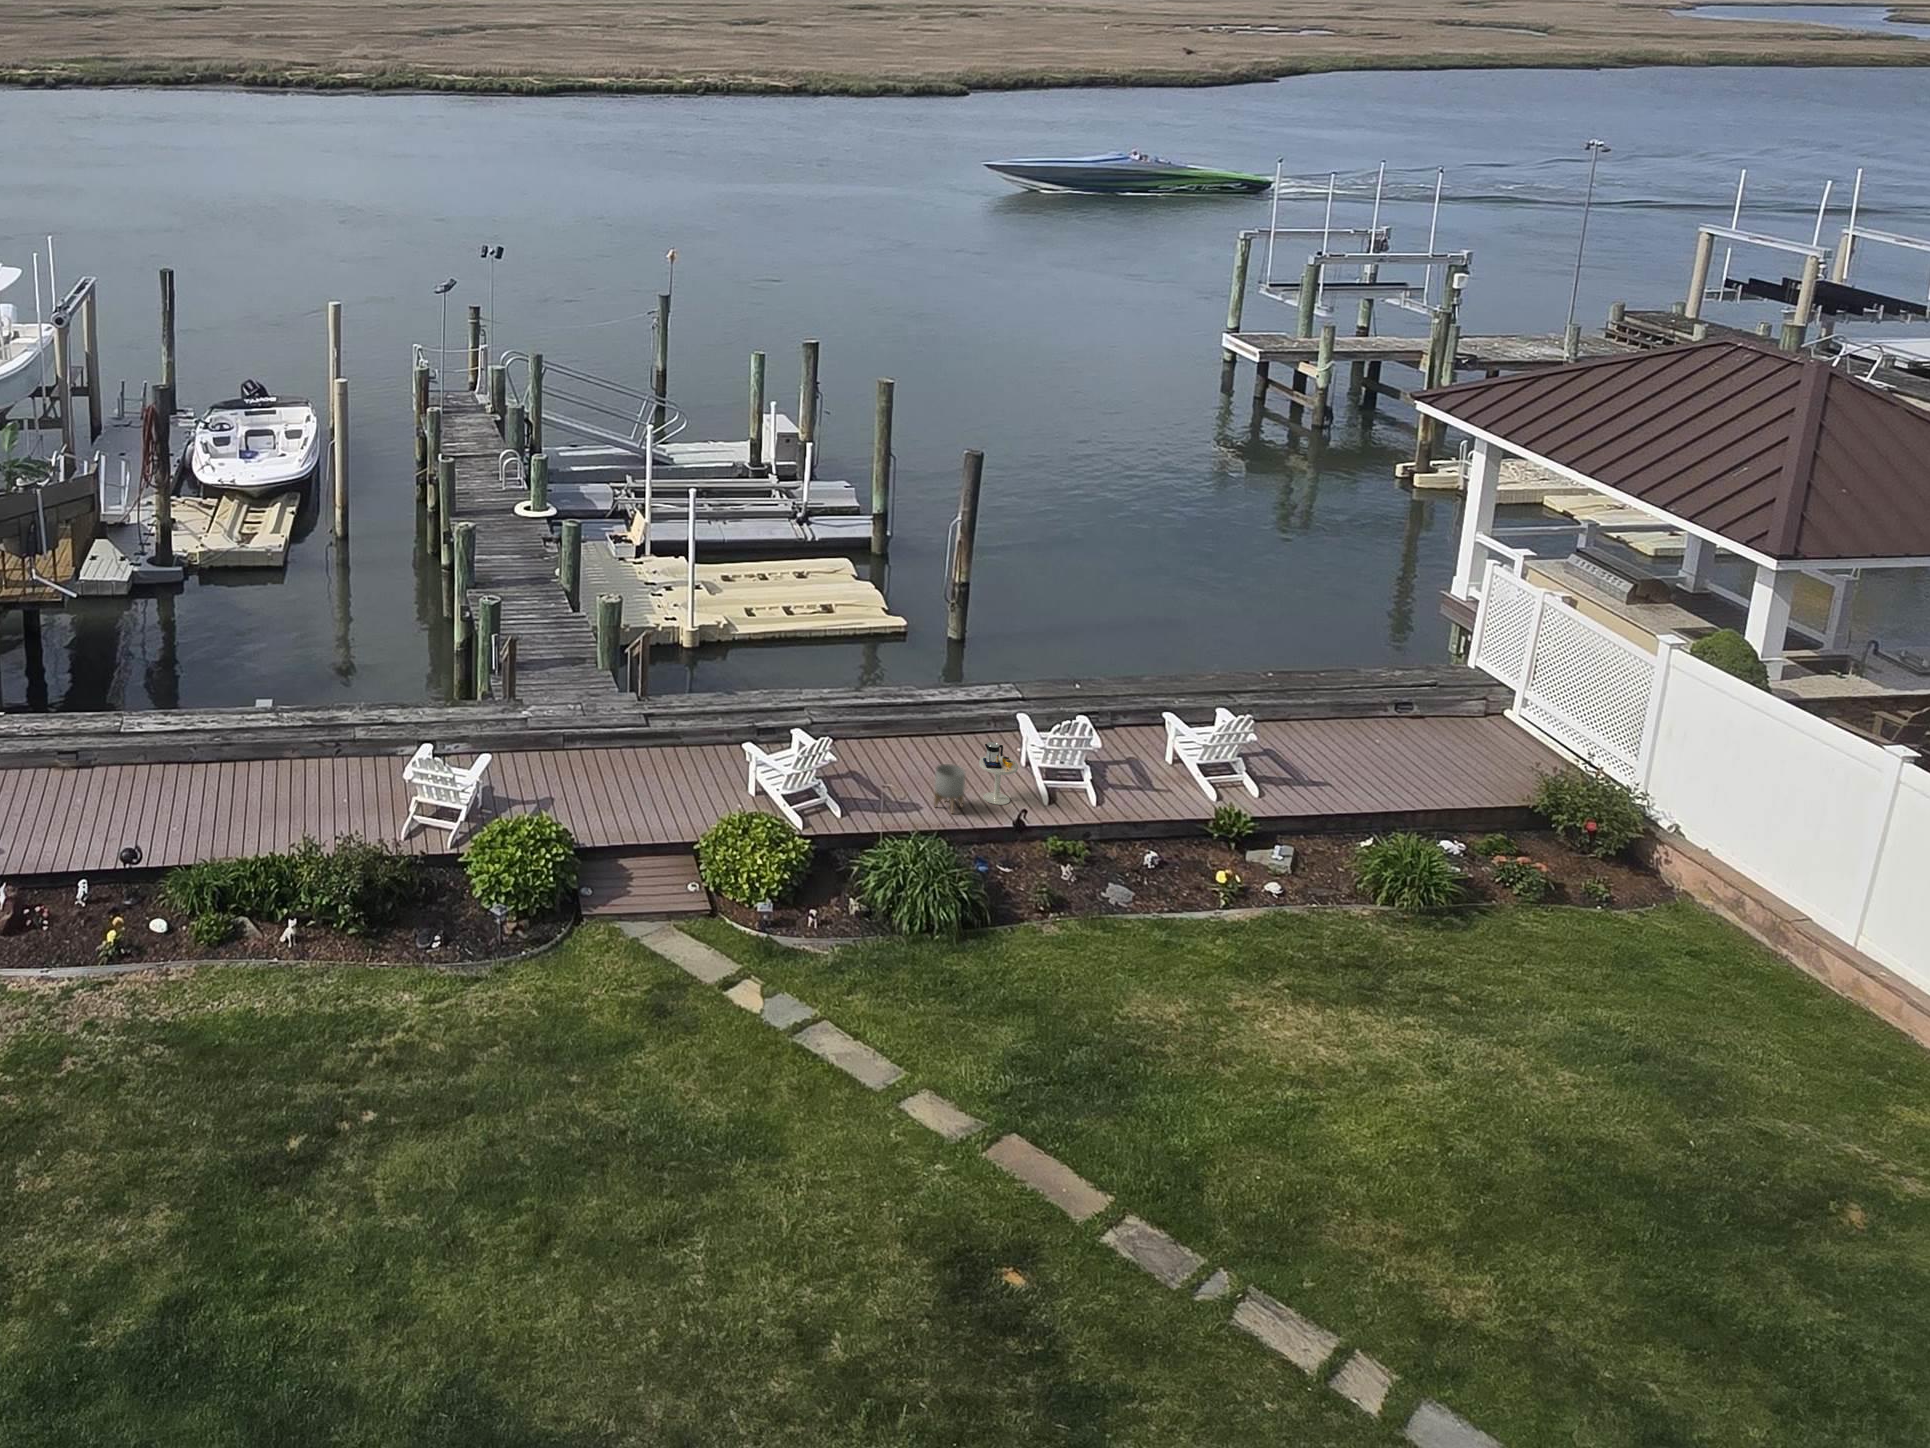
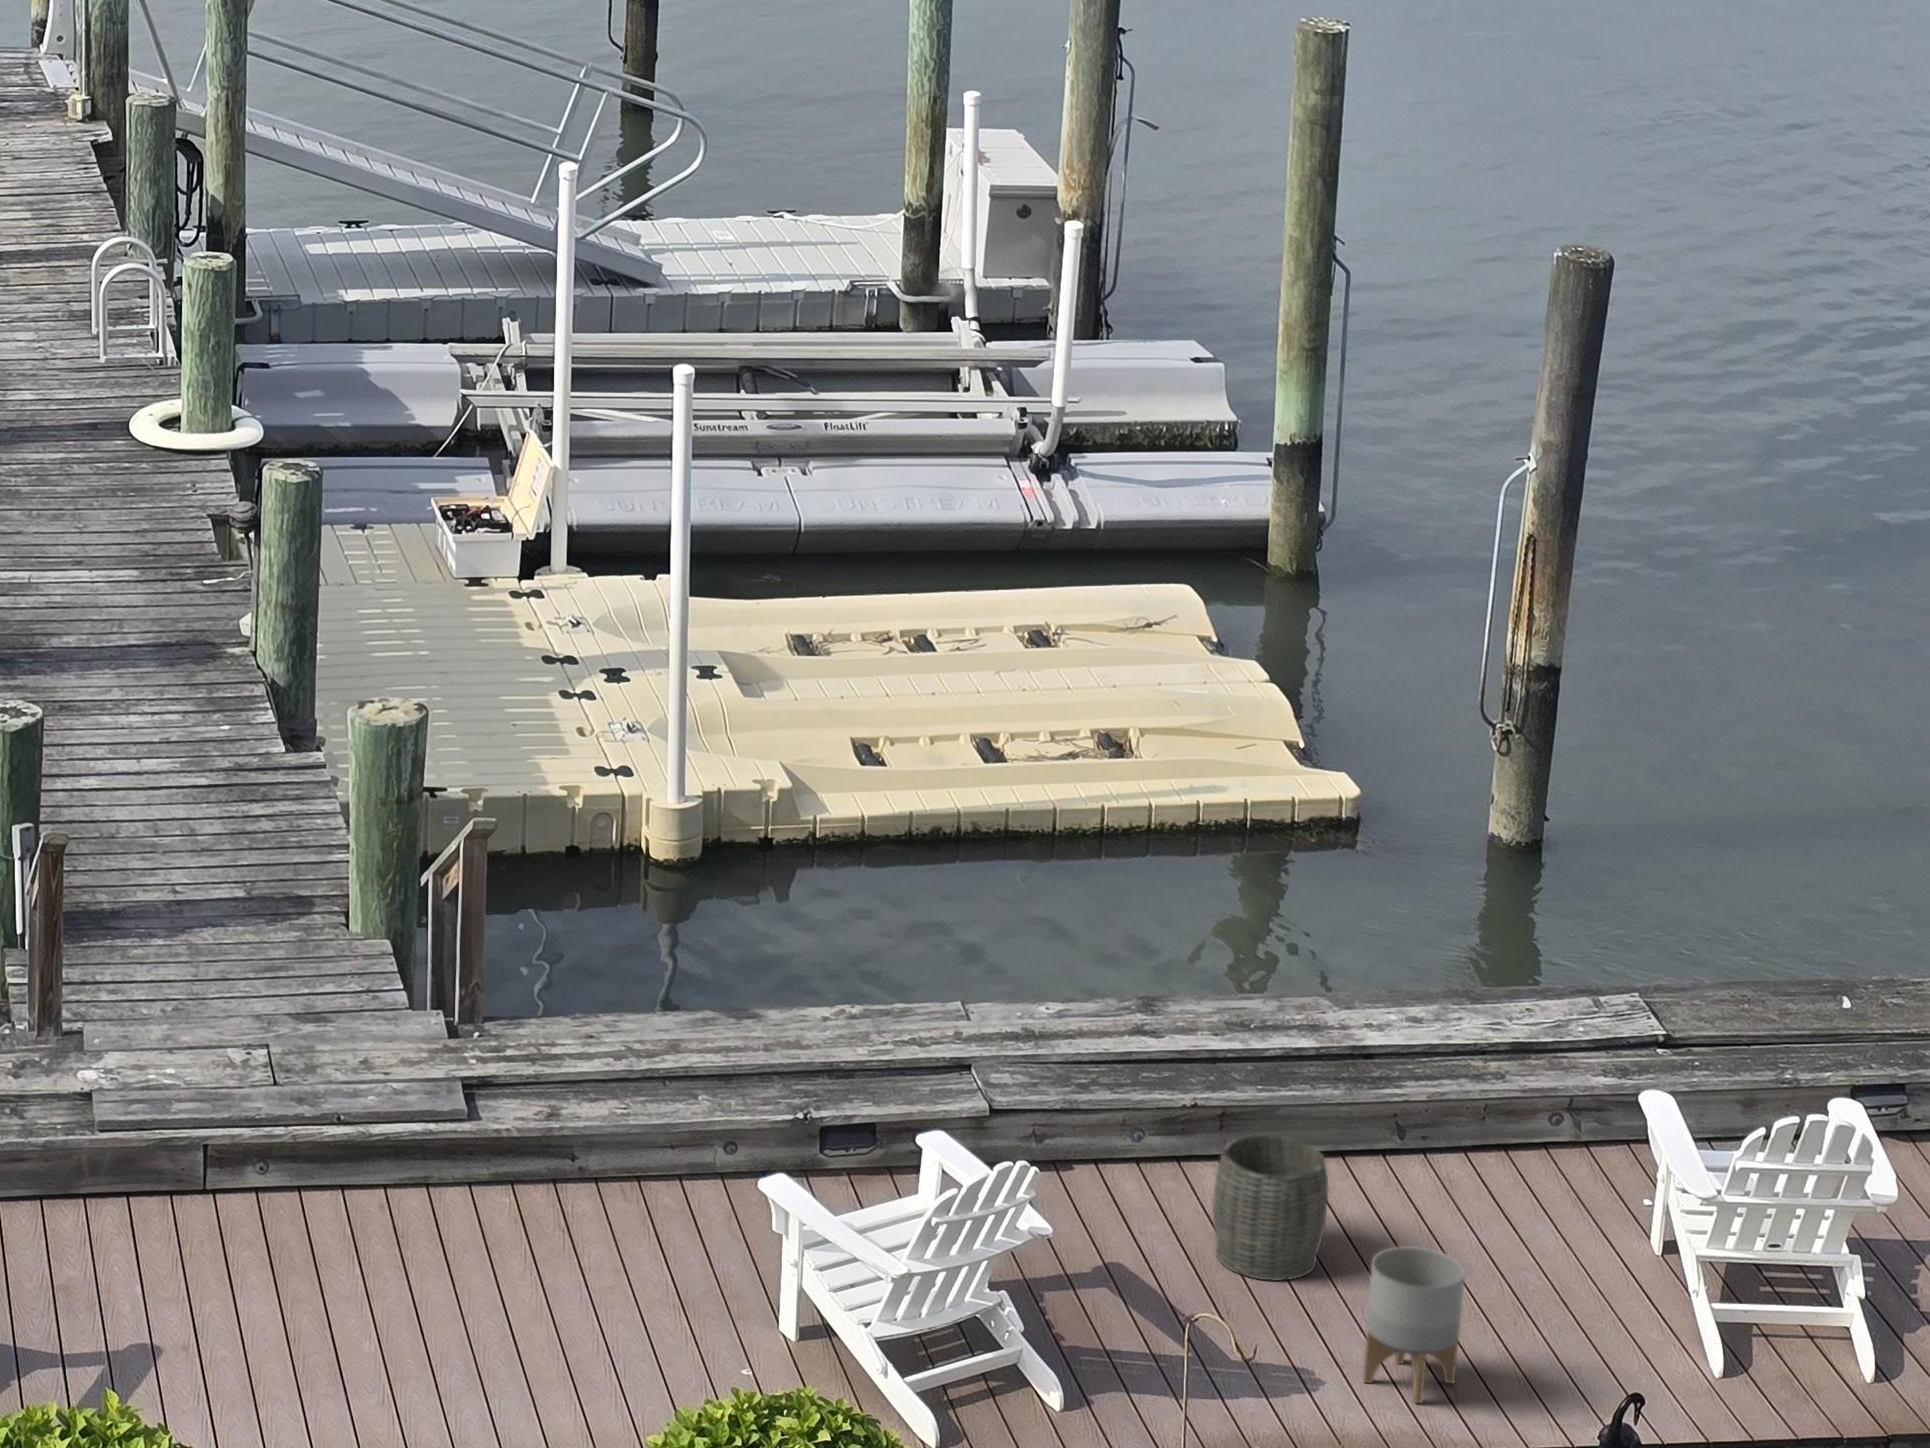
woven basket: none [883,729,920,776] -> present [1213,1135,1328,1281]
side table: present [979,742,1018,805] -> none [1511,1179,1633,1374]

